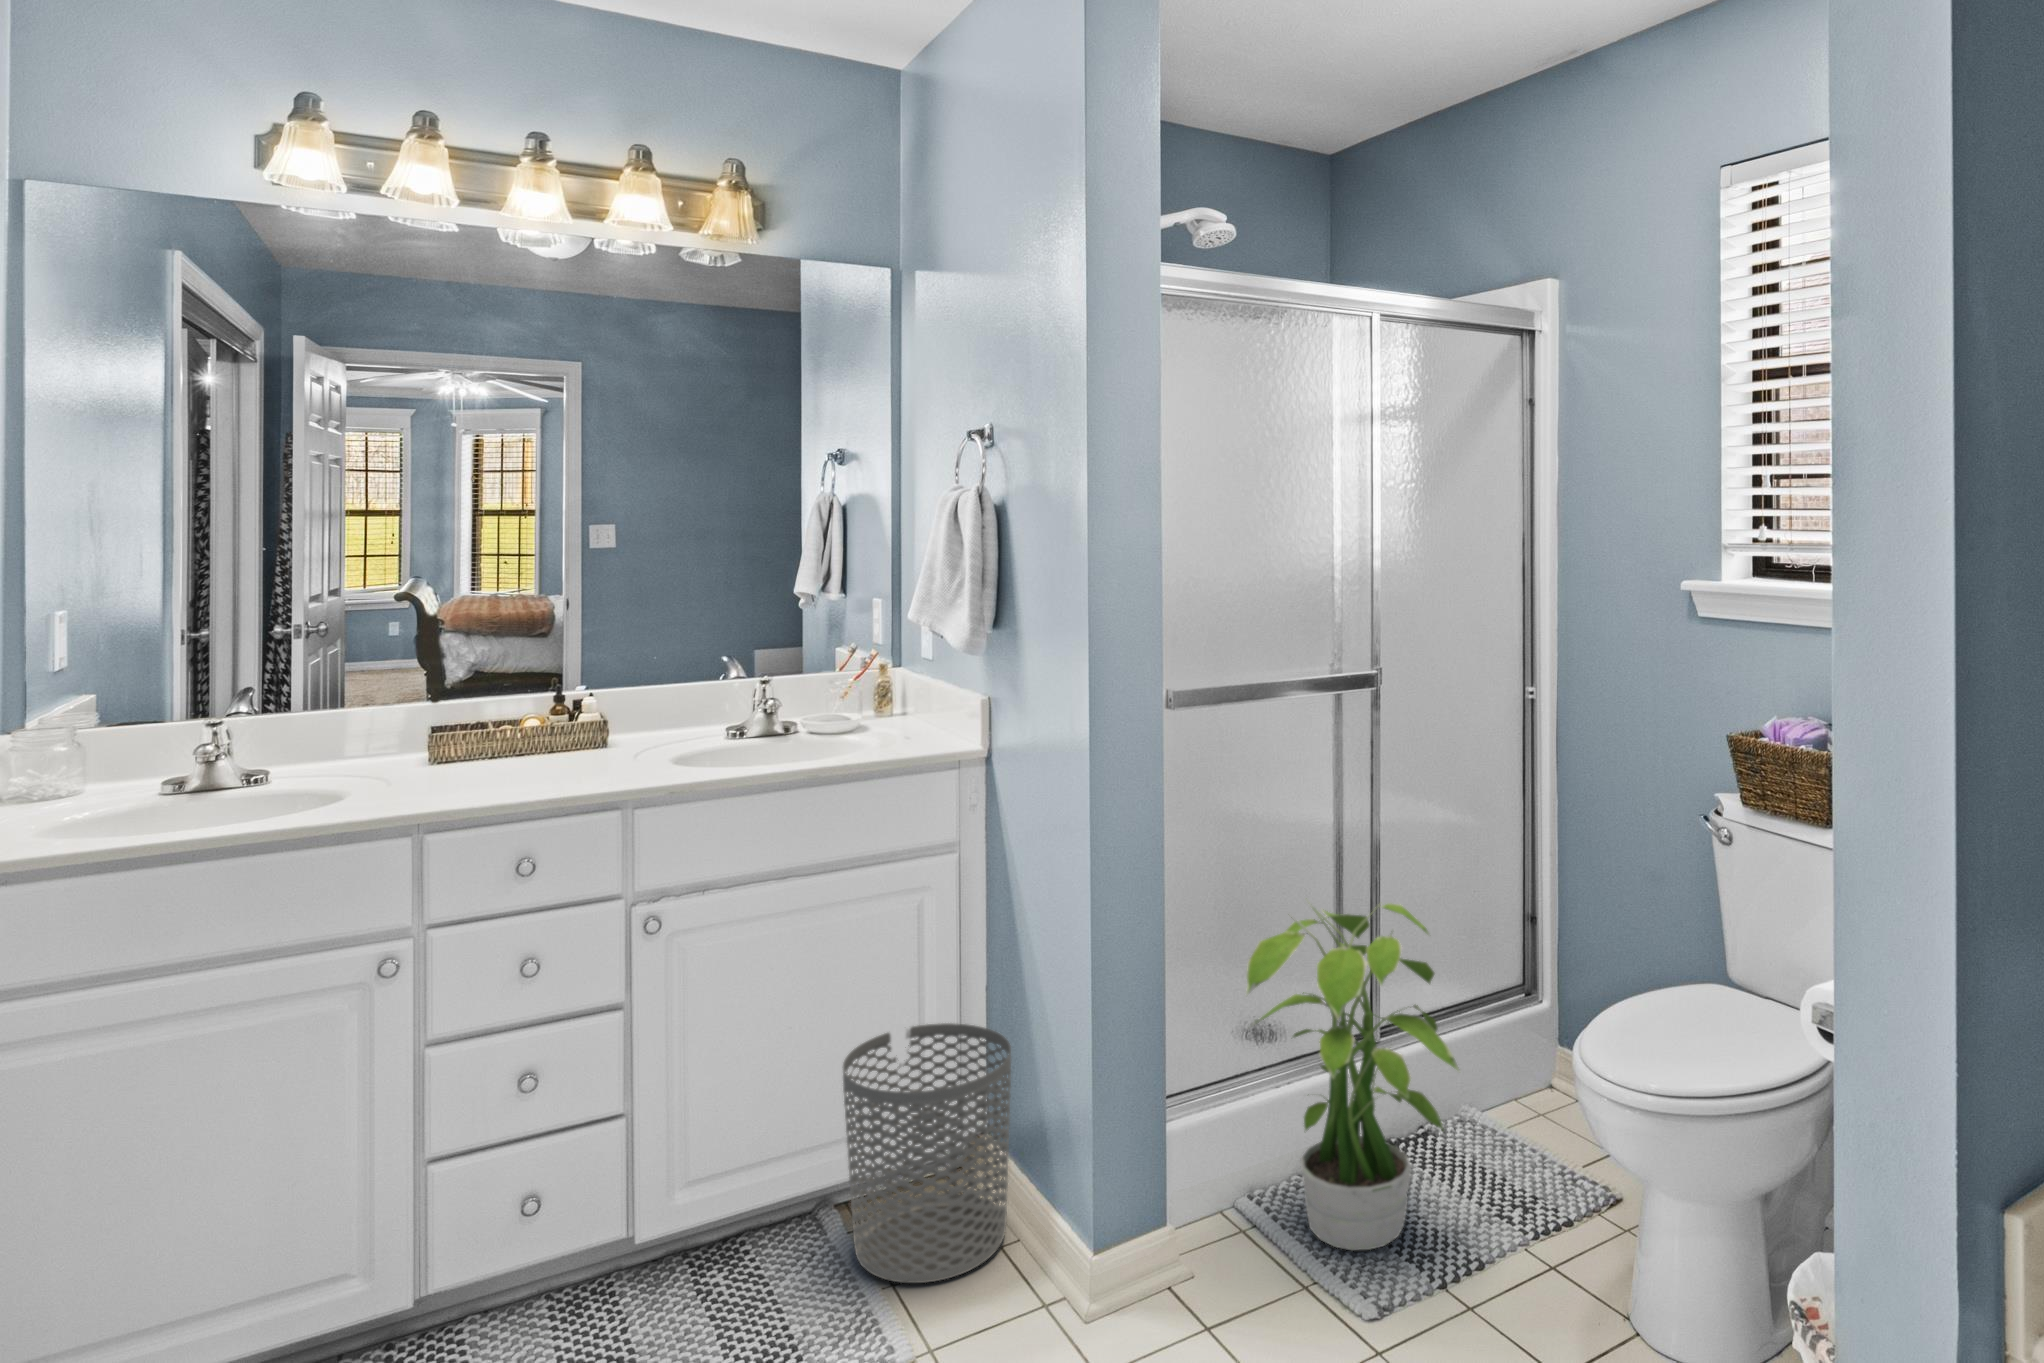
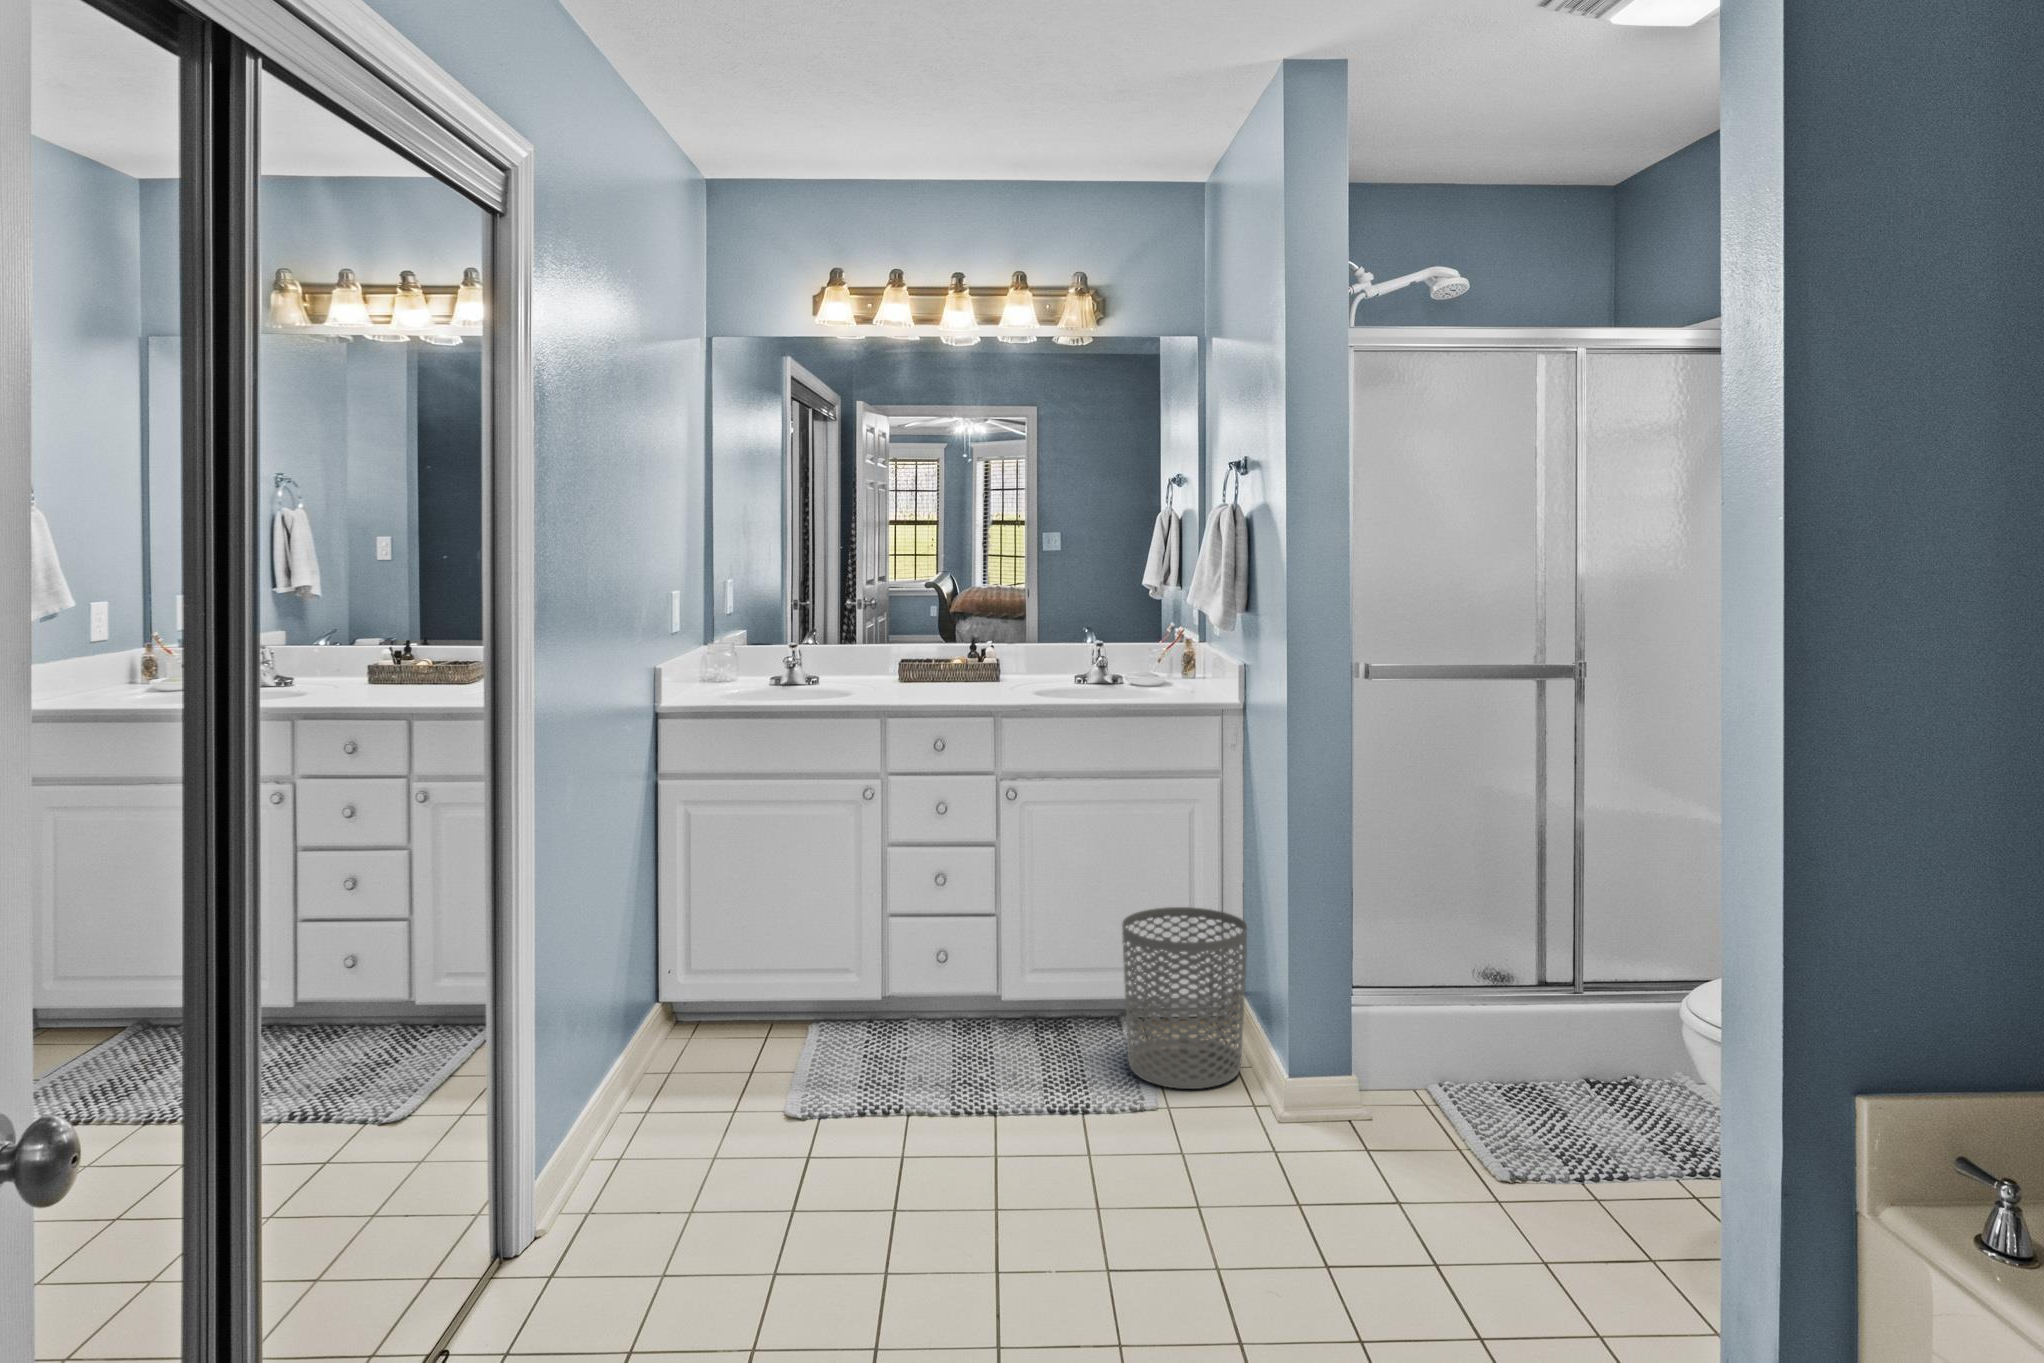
potted plant: present [1246,902,1459,1250] -> none [1419,842,1608,1144]

